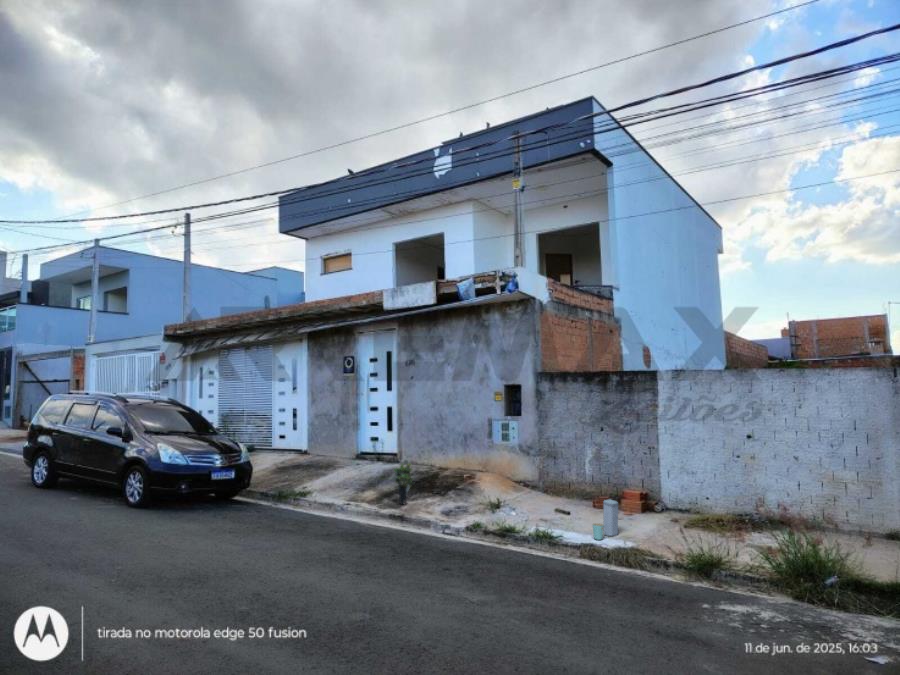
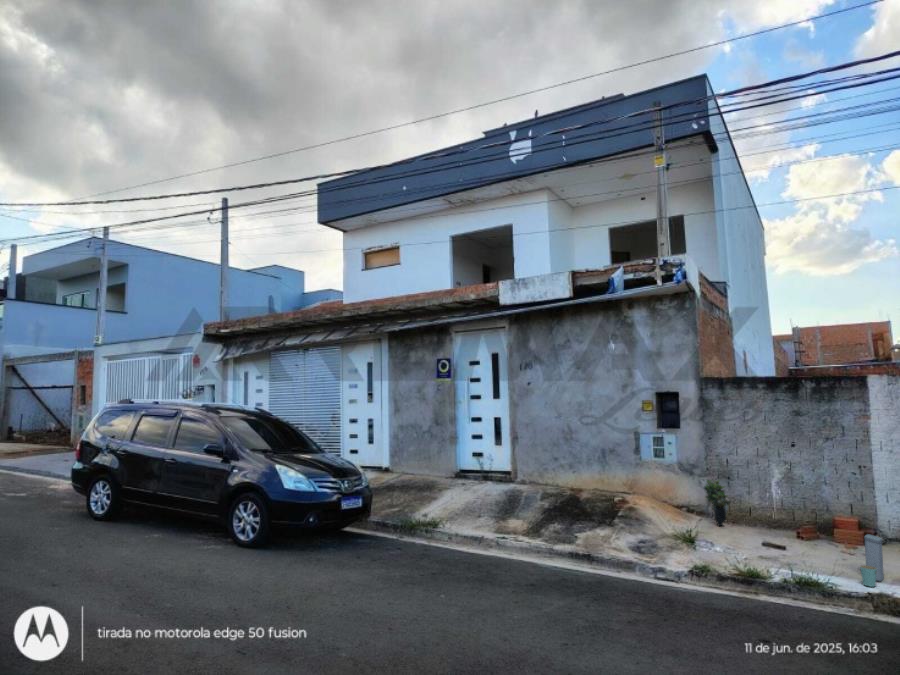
potted plant: present [394,464,413,504] -> present [704,480,731,526]

